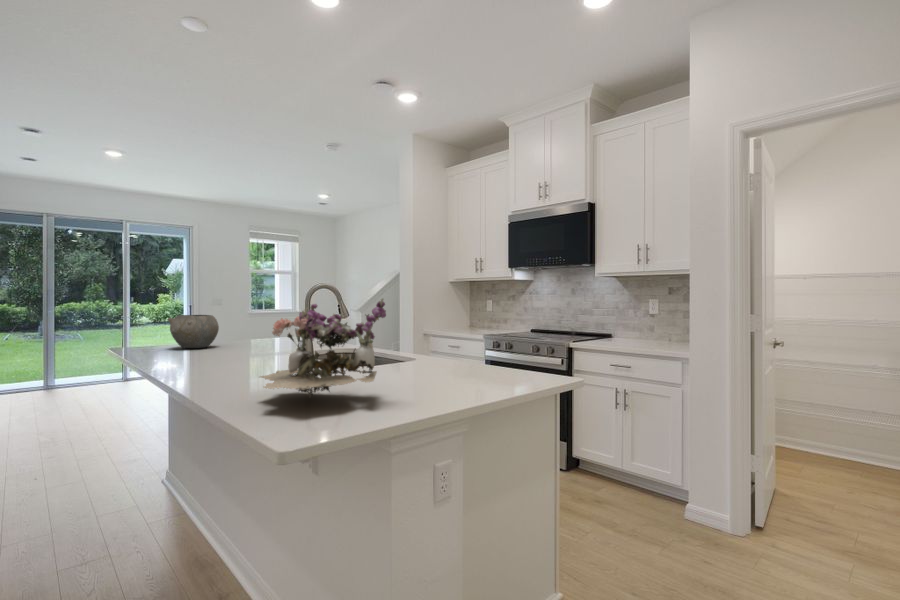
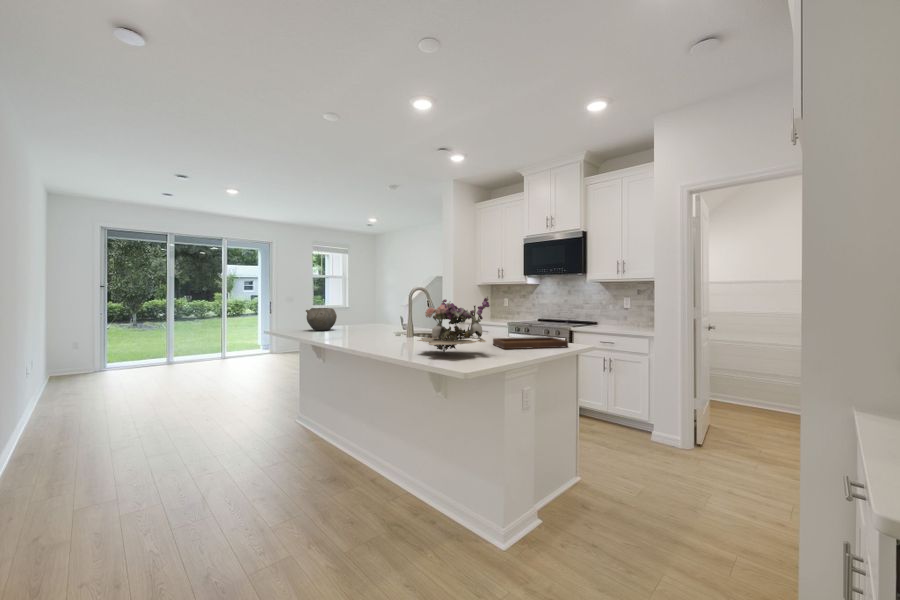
tray: none [417,342,538,389] -> present [493,323,568,349]

